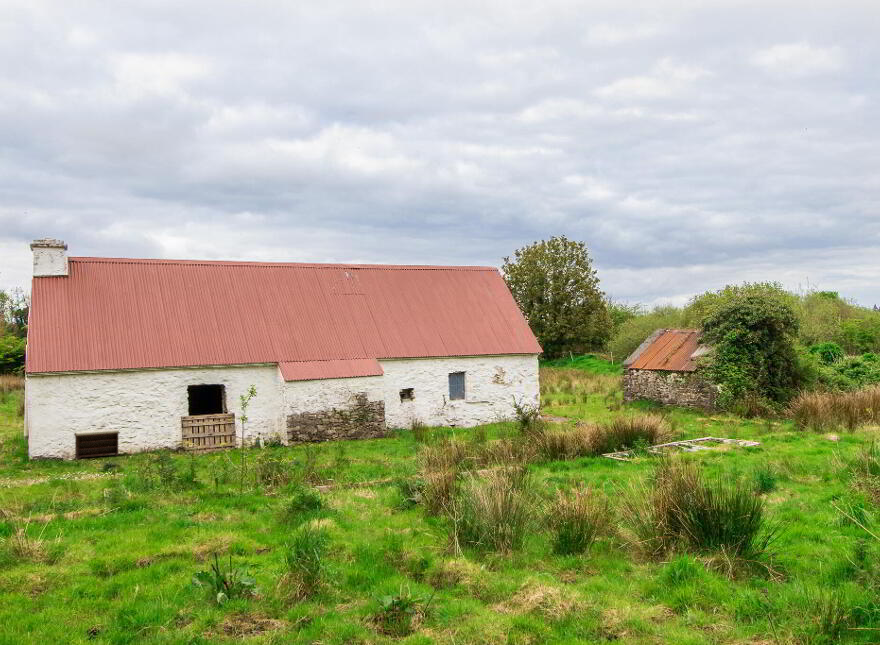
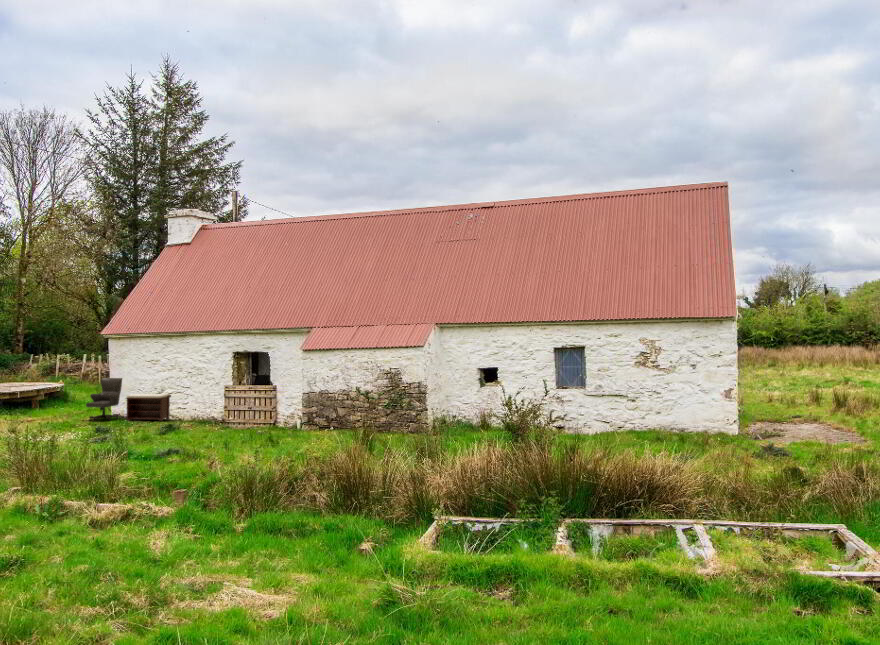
chair: none [34,416,65,463] -> present [86,378,122,422]

